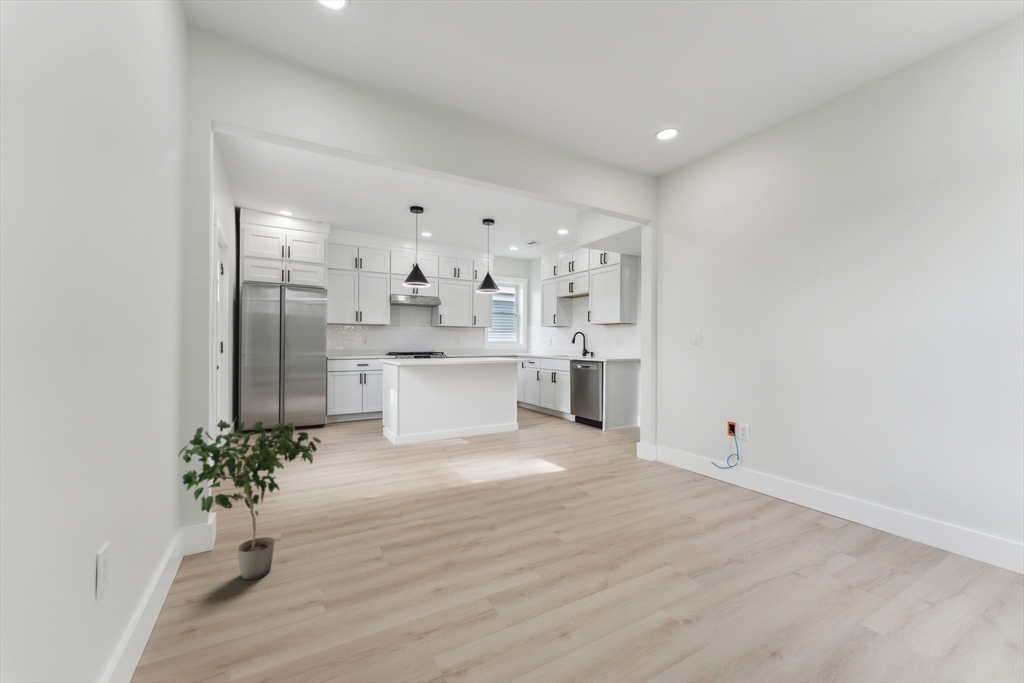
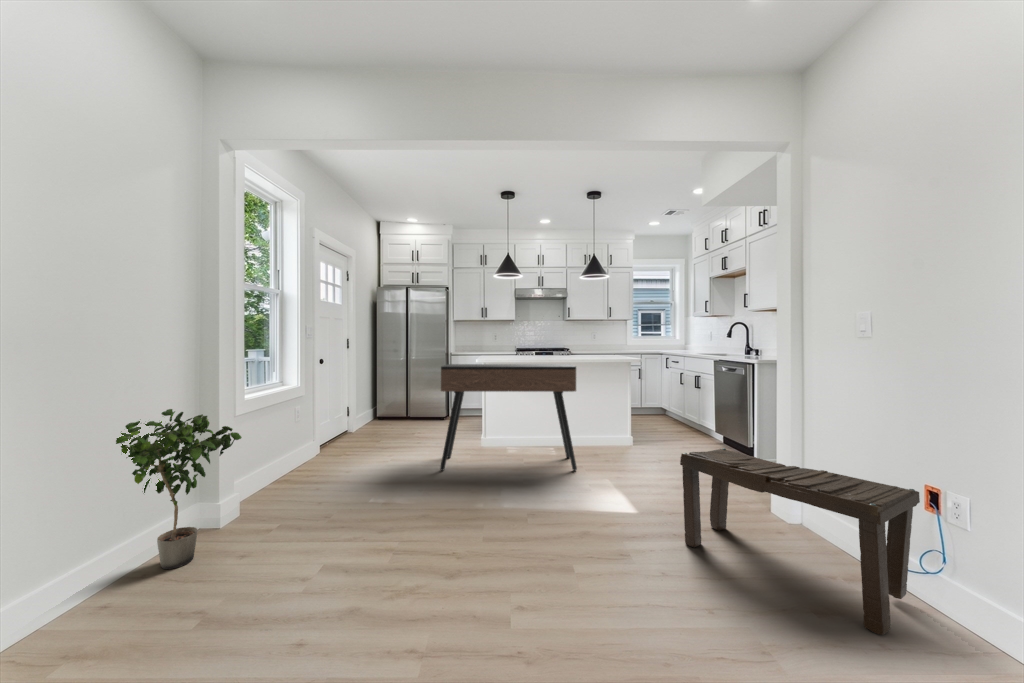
console table: none [384,366,505,467] -> present [440,364,577,471]
bench: none [613,417,727,495] -> present [680,448,920,635]

